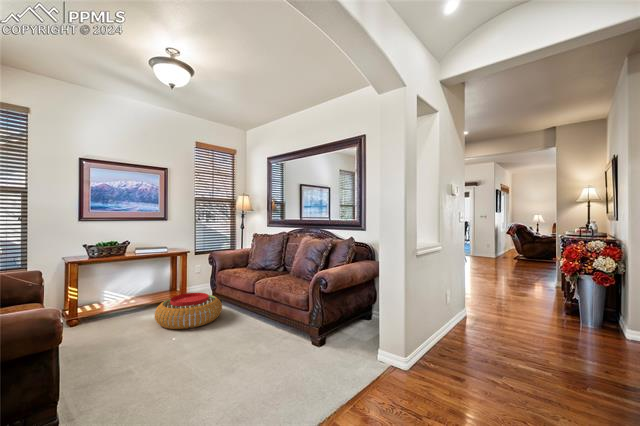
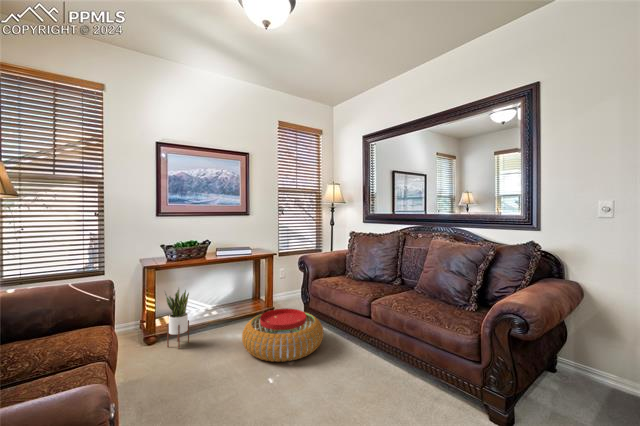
potted plant: none [86,278,109,327] -> present [164,288,189,349]

